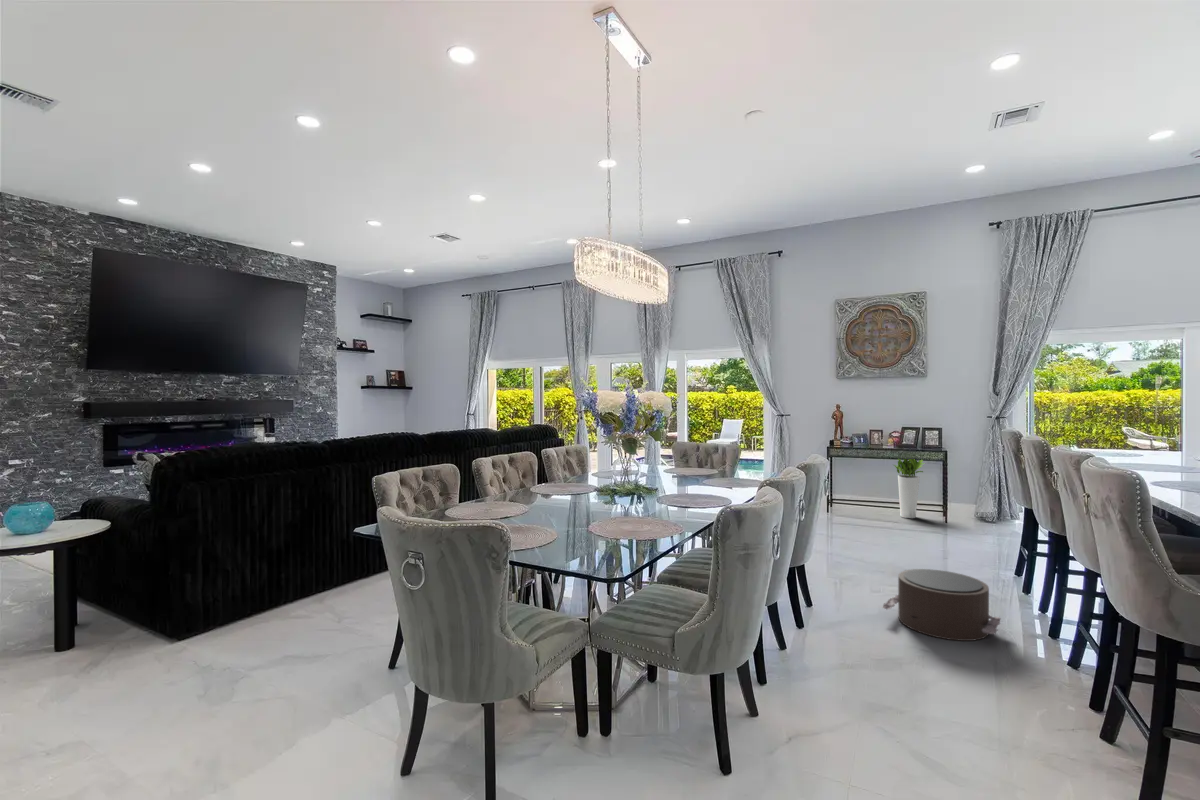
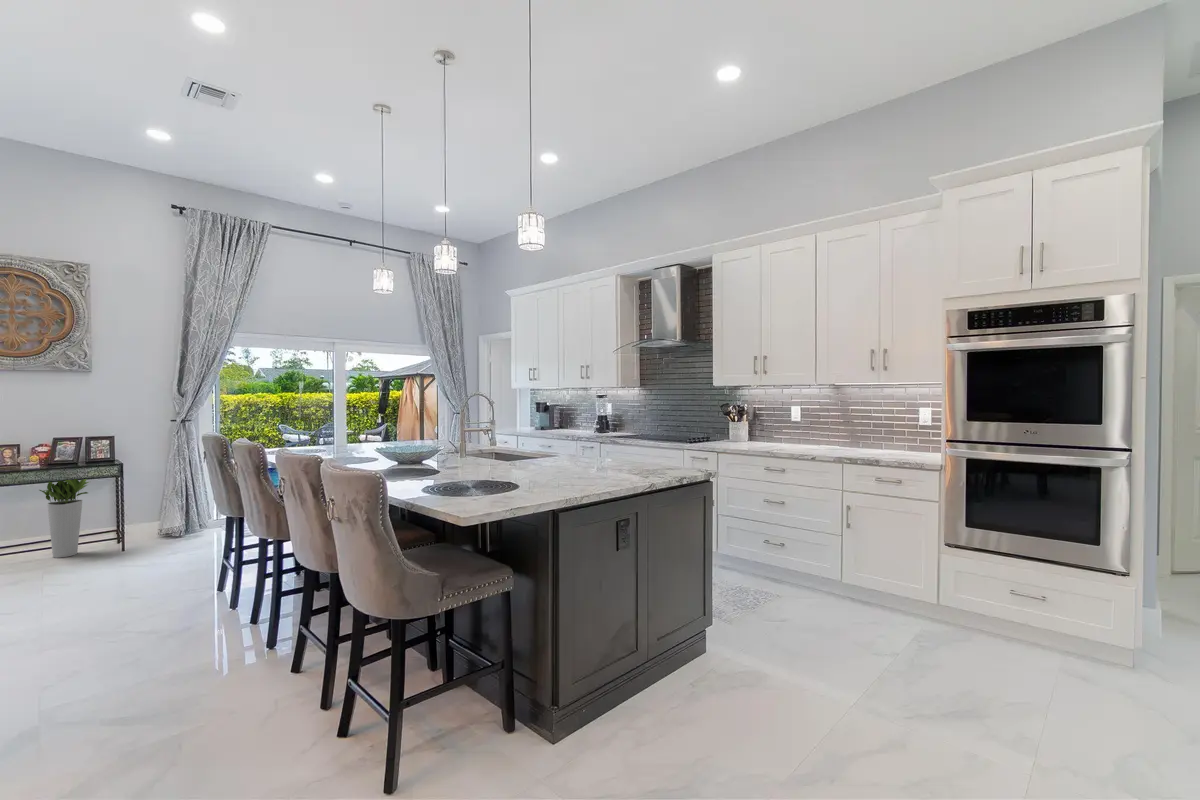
pouf: present [883,569,1000,641] -> none [42,614,216,721]

